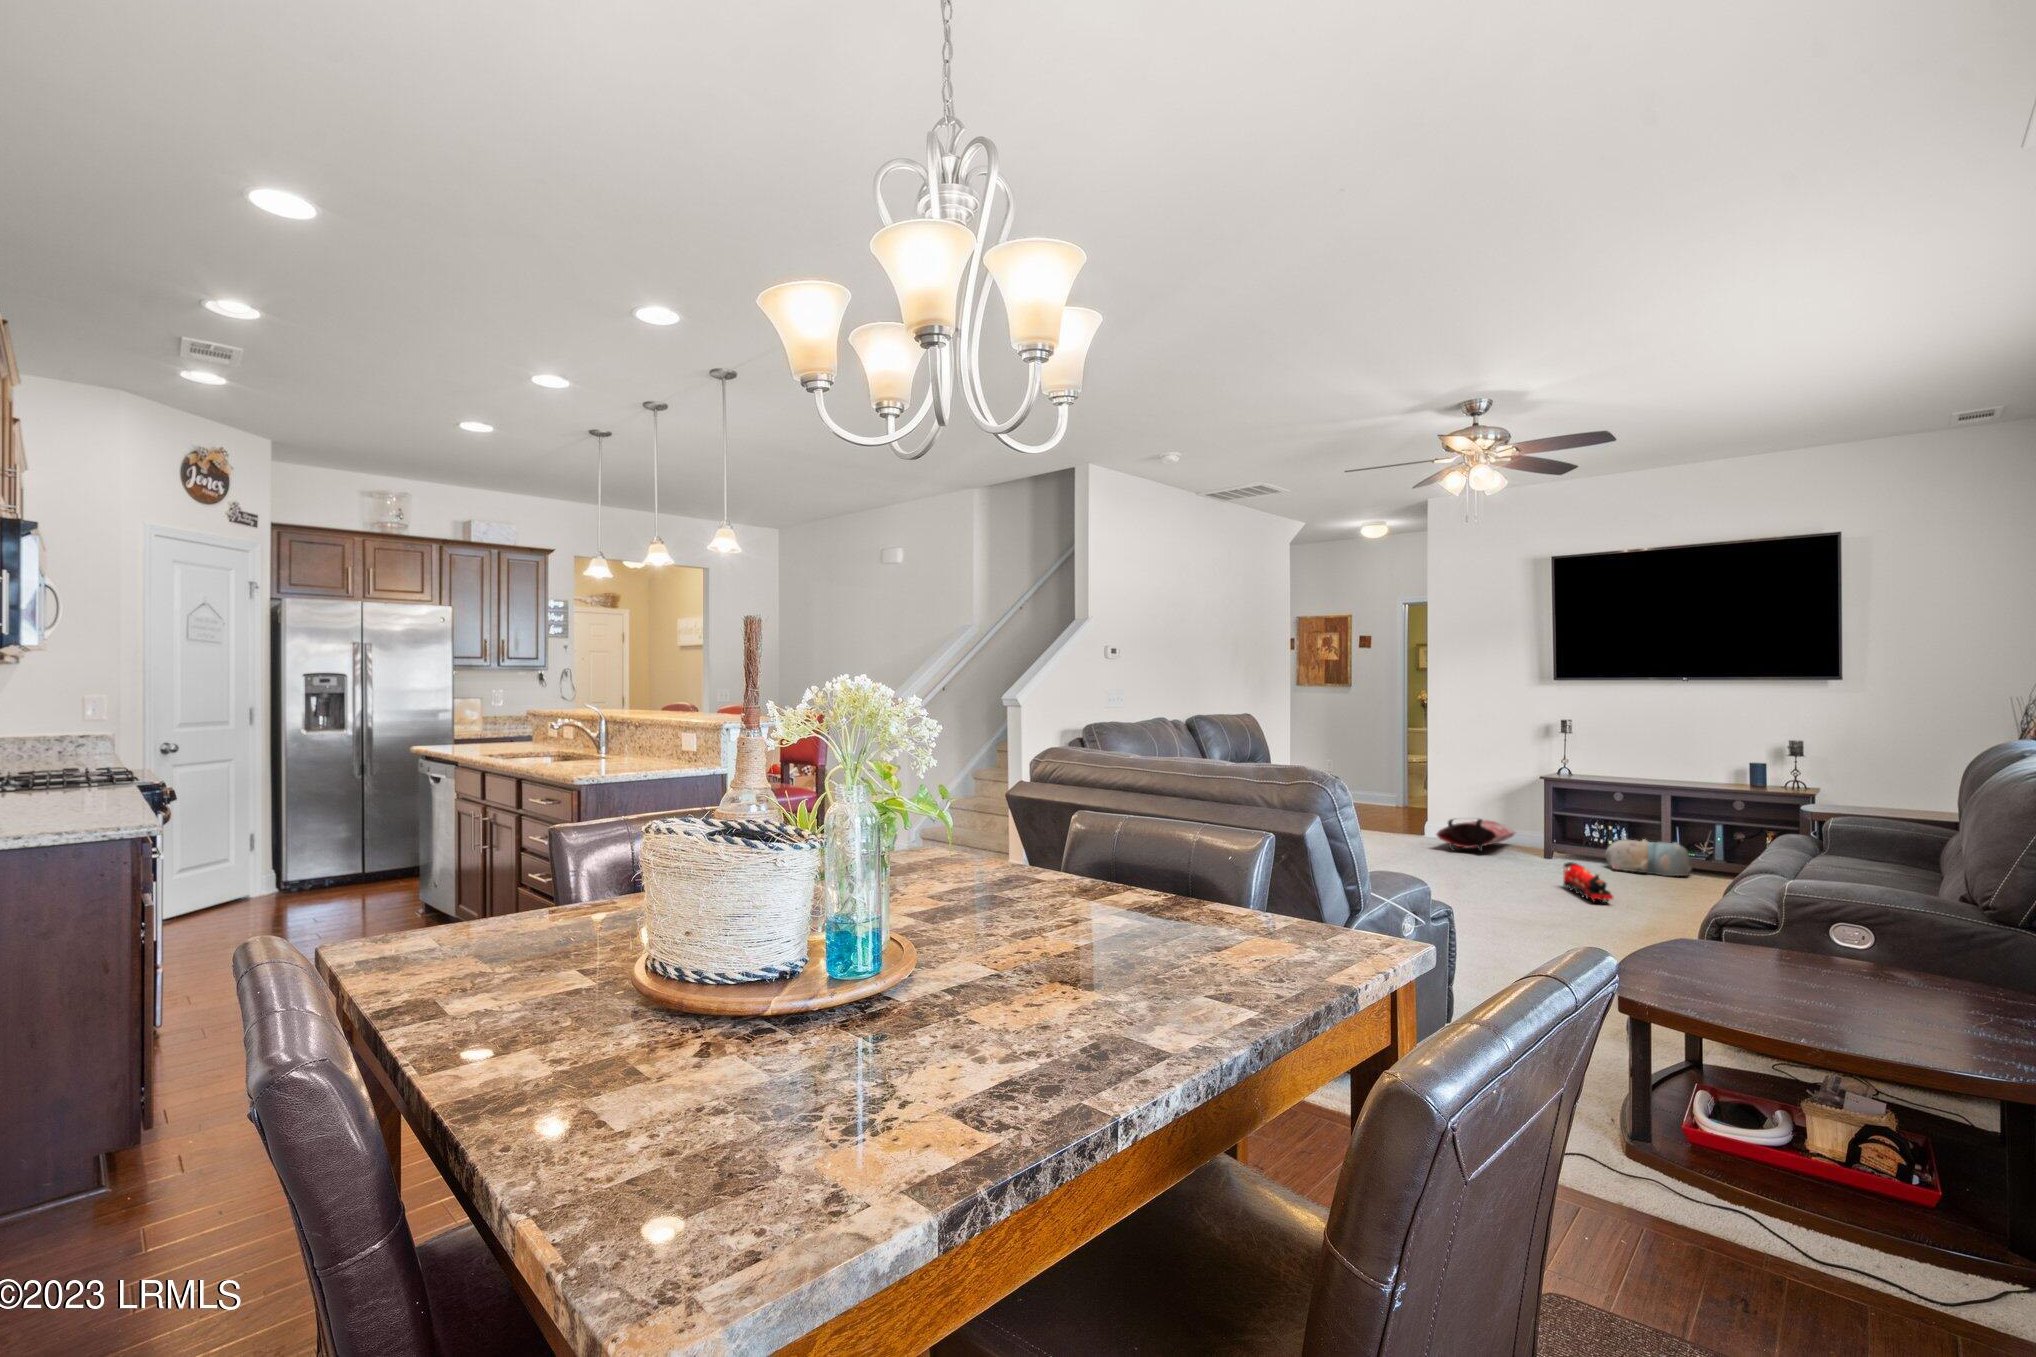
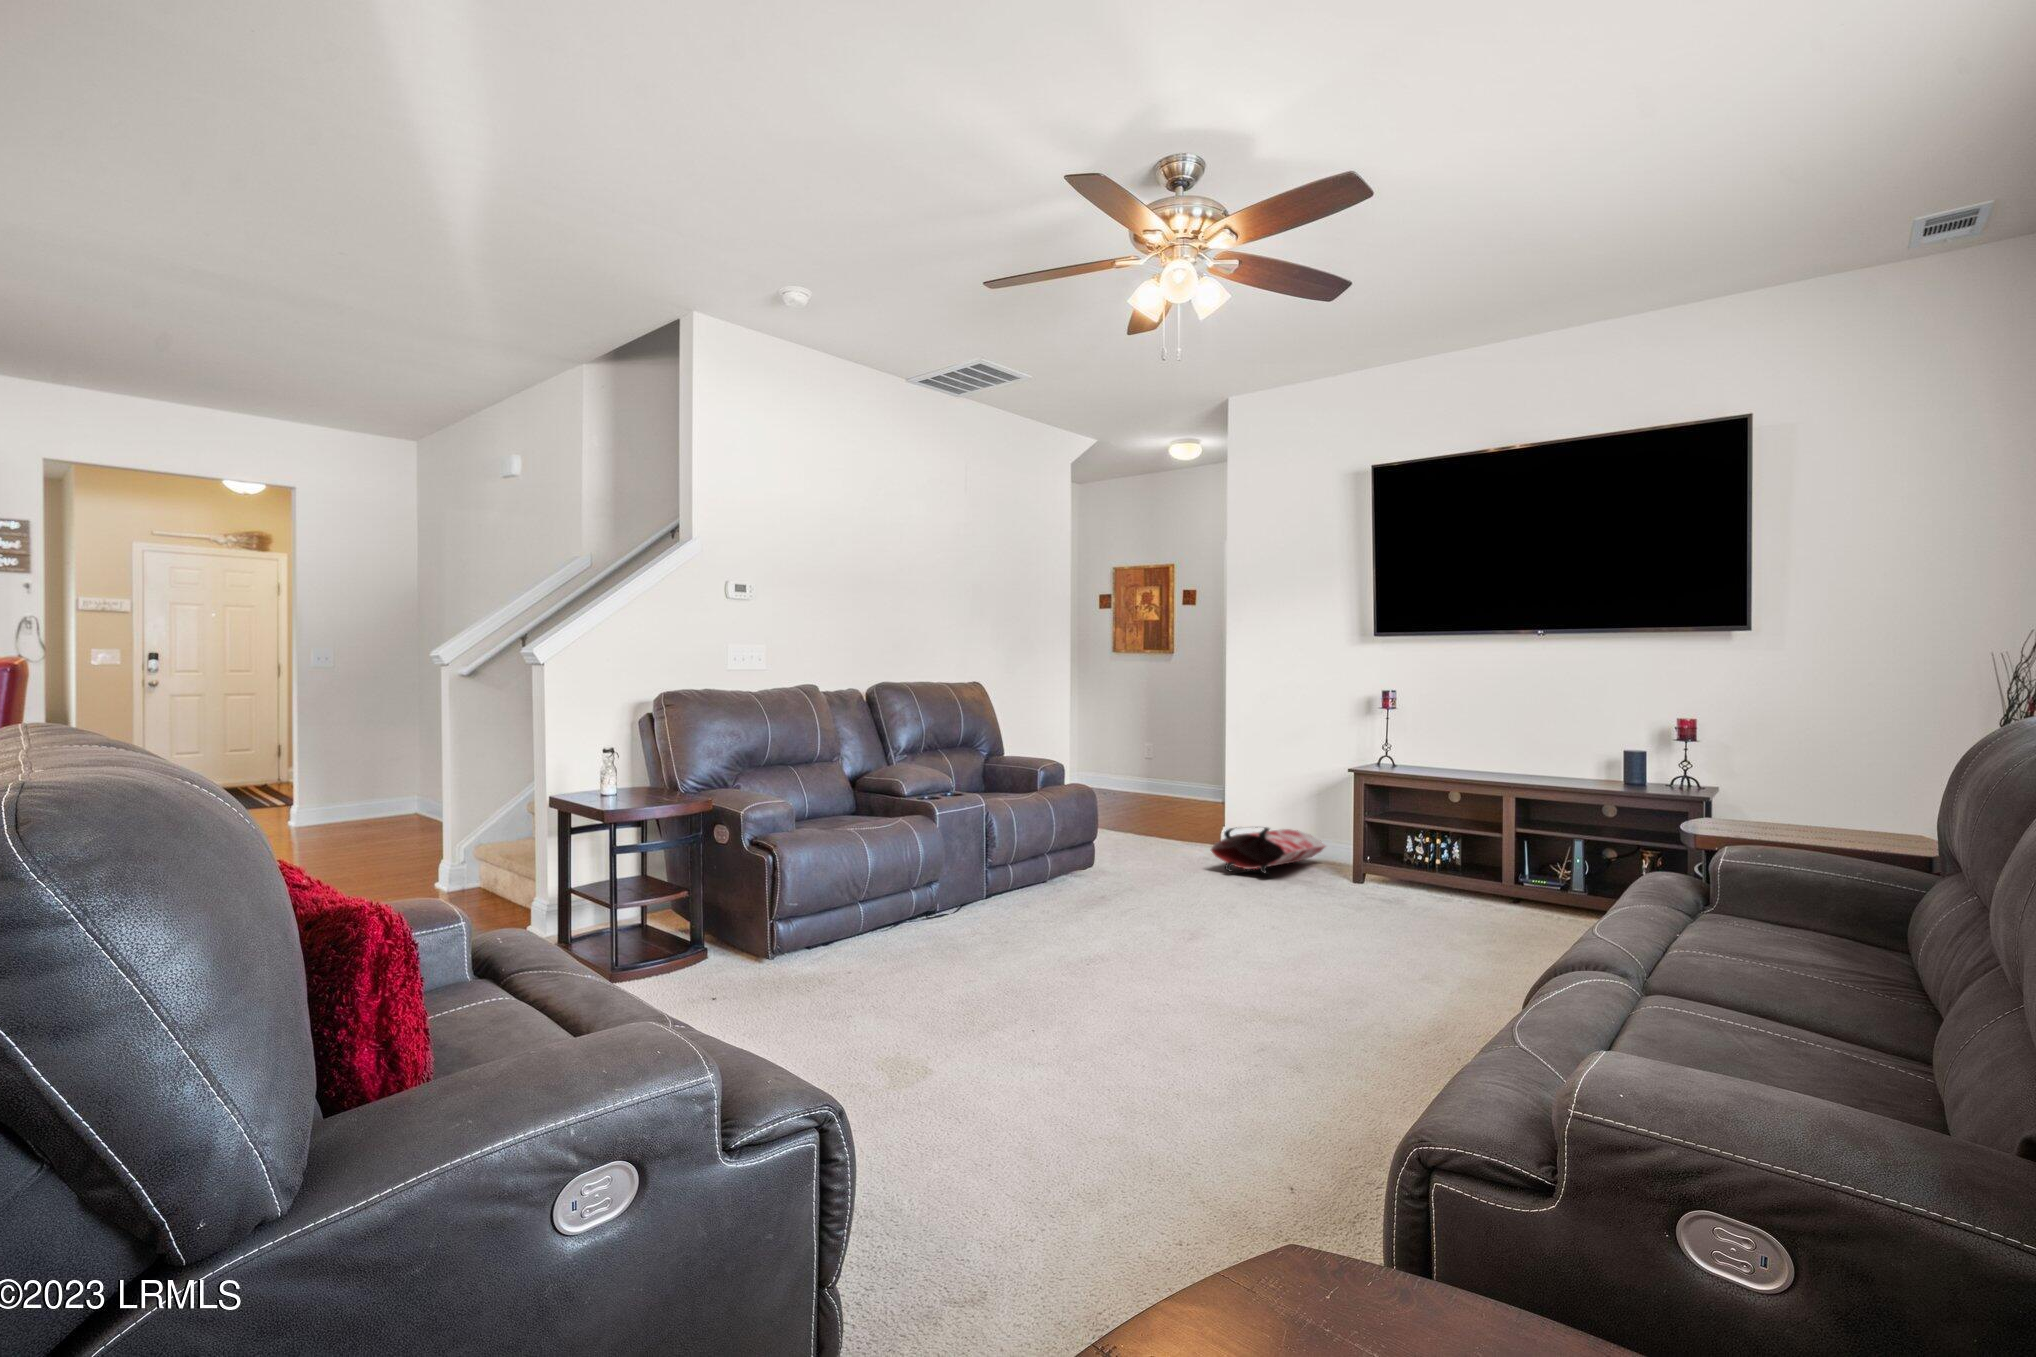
plush toy: present [1605,839,1691,876] -> none [1424,859,1538,914]
toy train: present [1564,862,1613,904] -> none [1339,897,1392,967]

